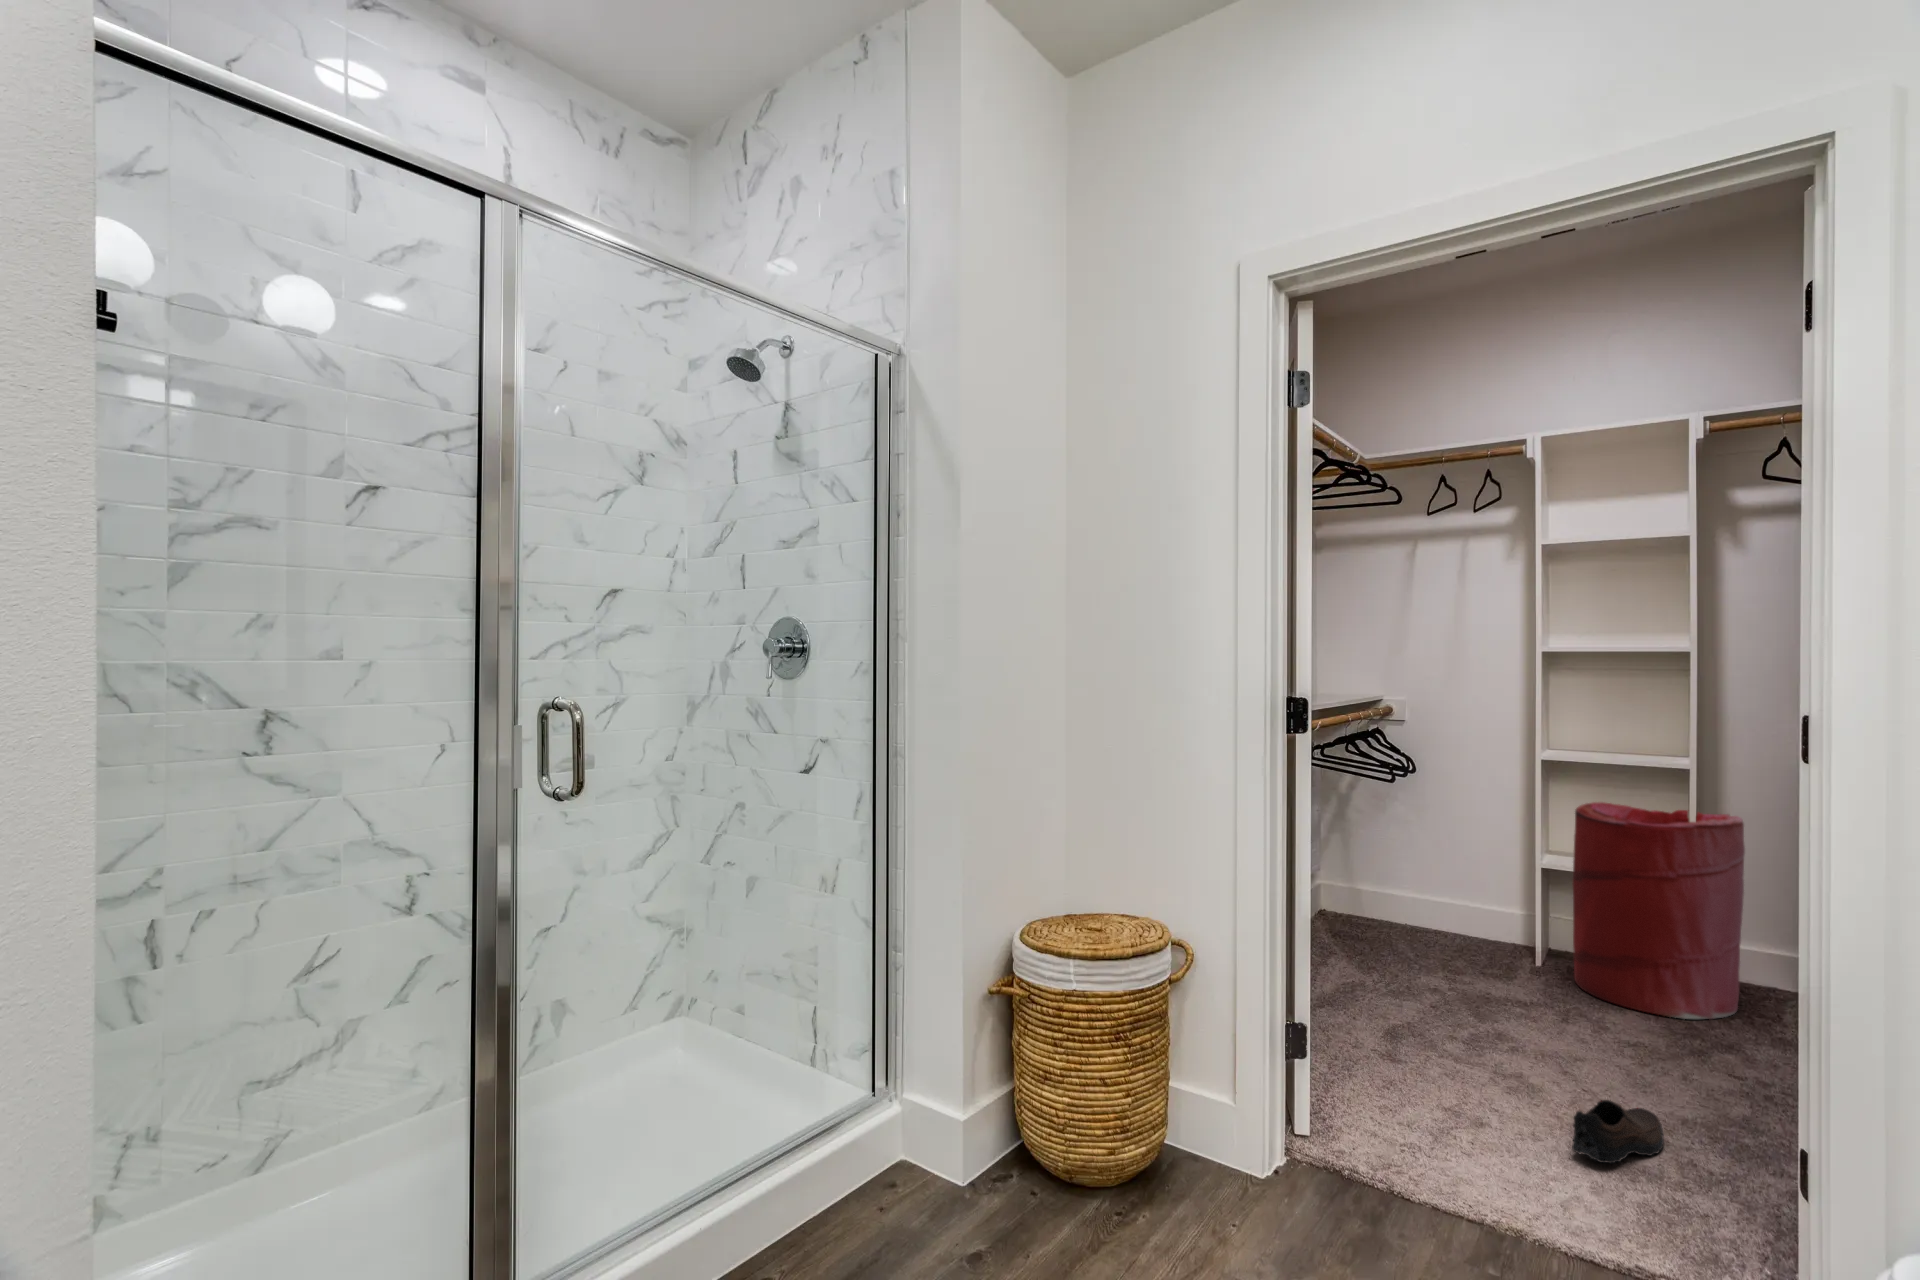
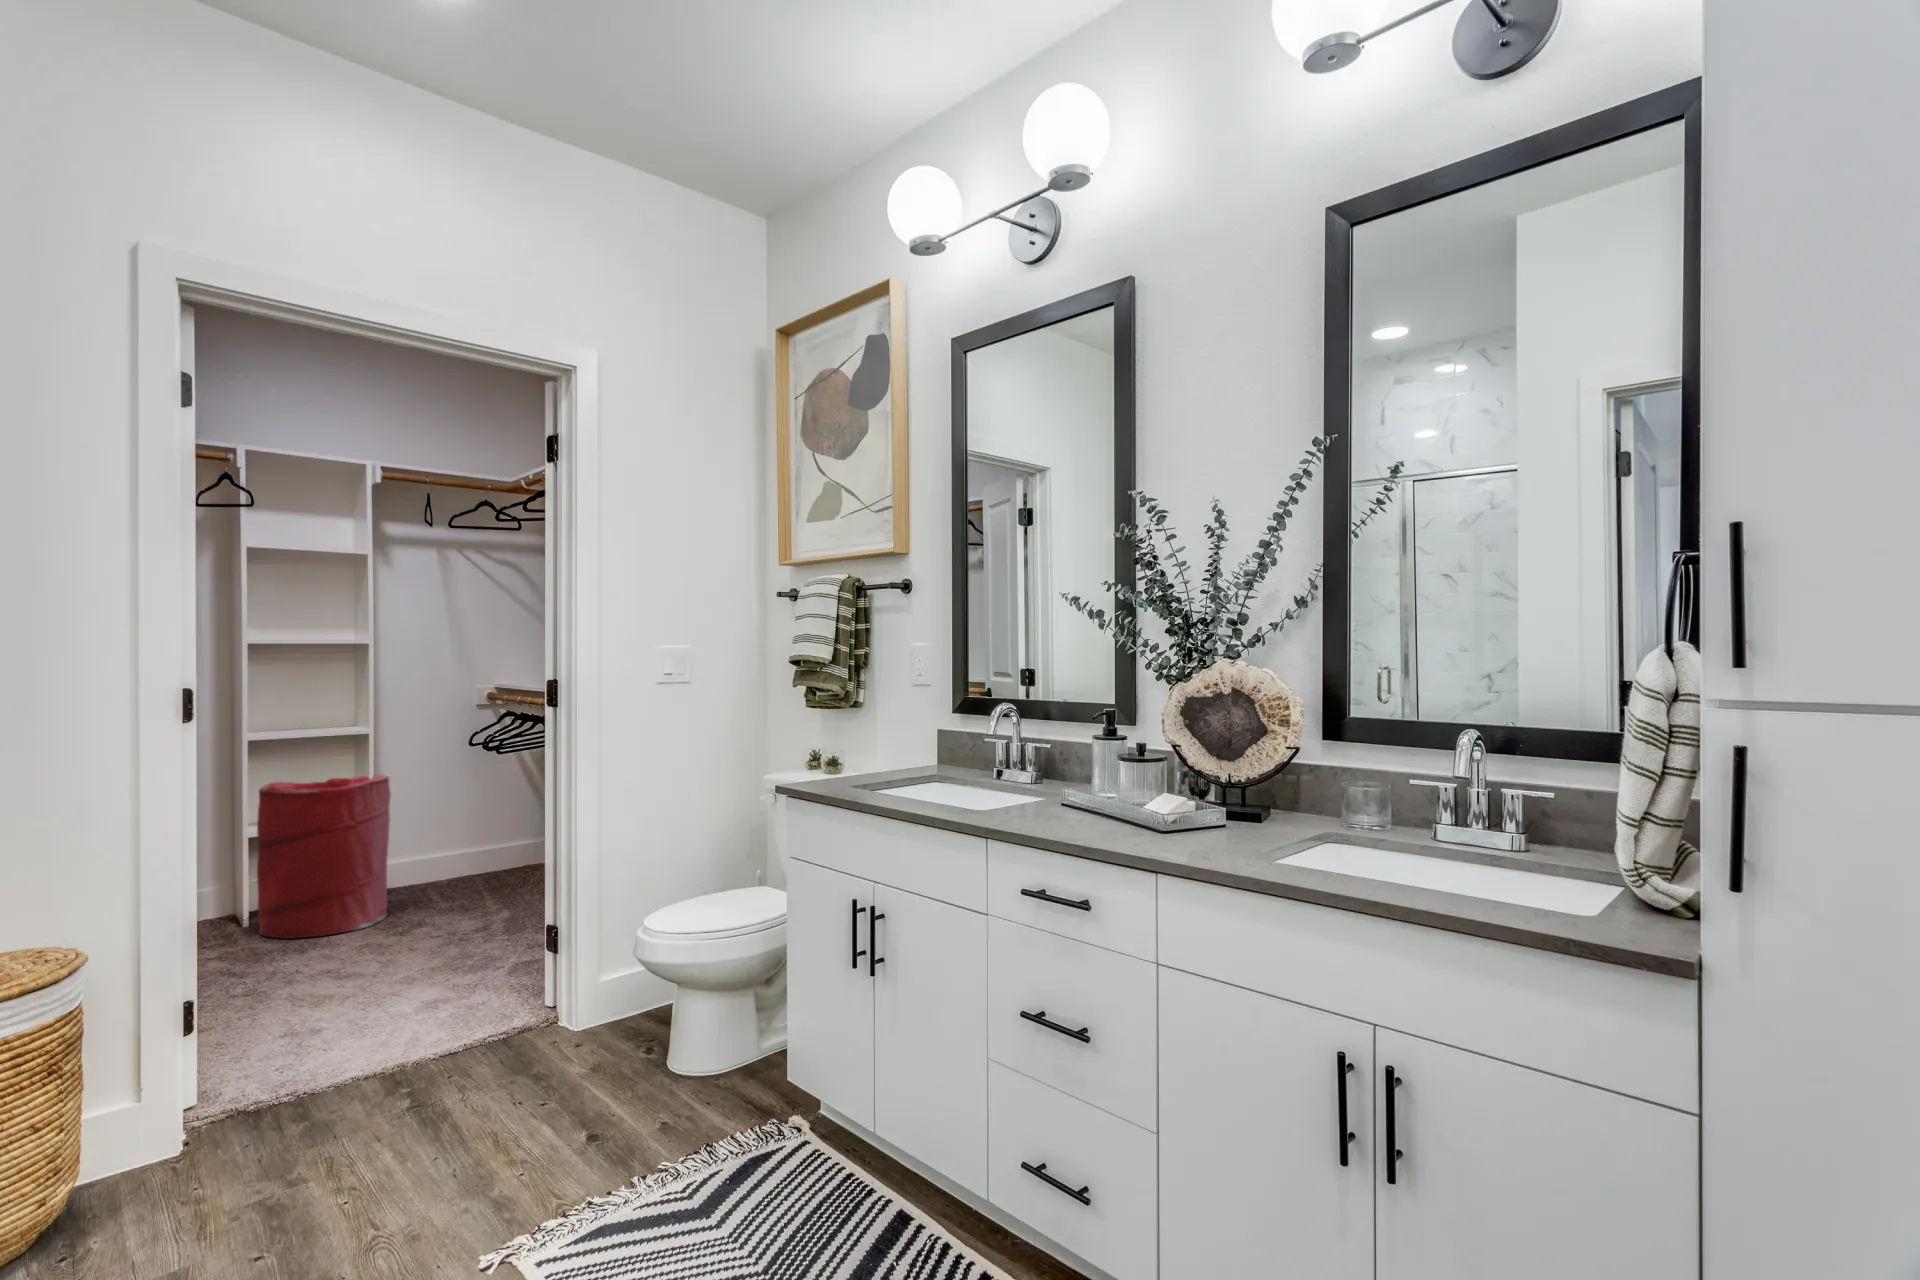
shoe: present [1572,1100,1664,1163] -> none [385,972,430,1015]

